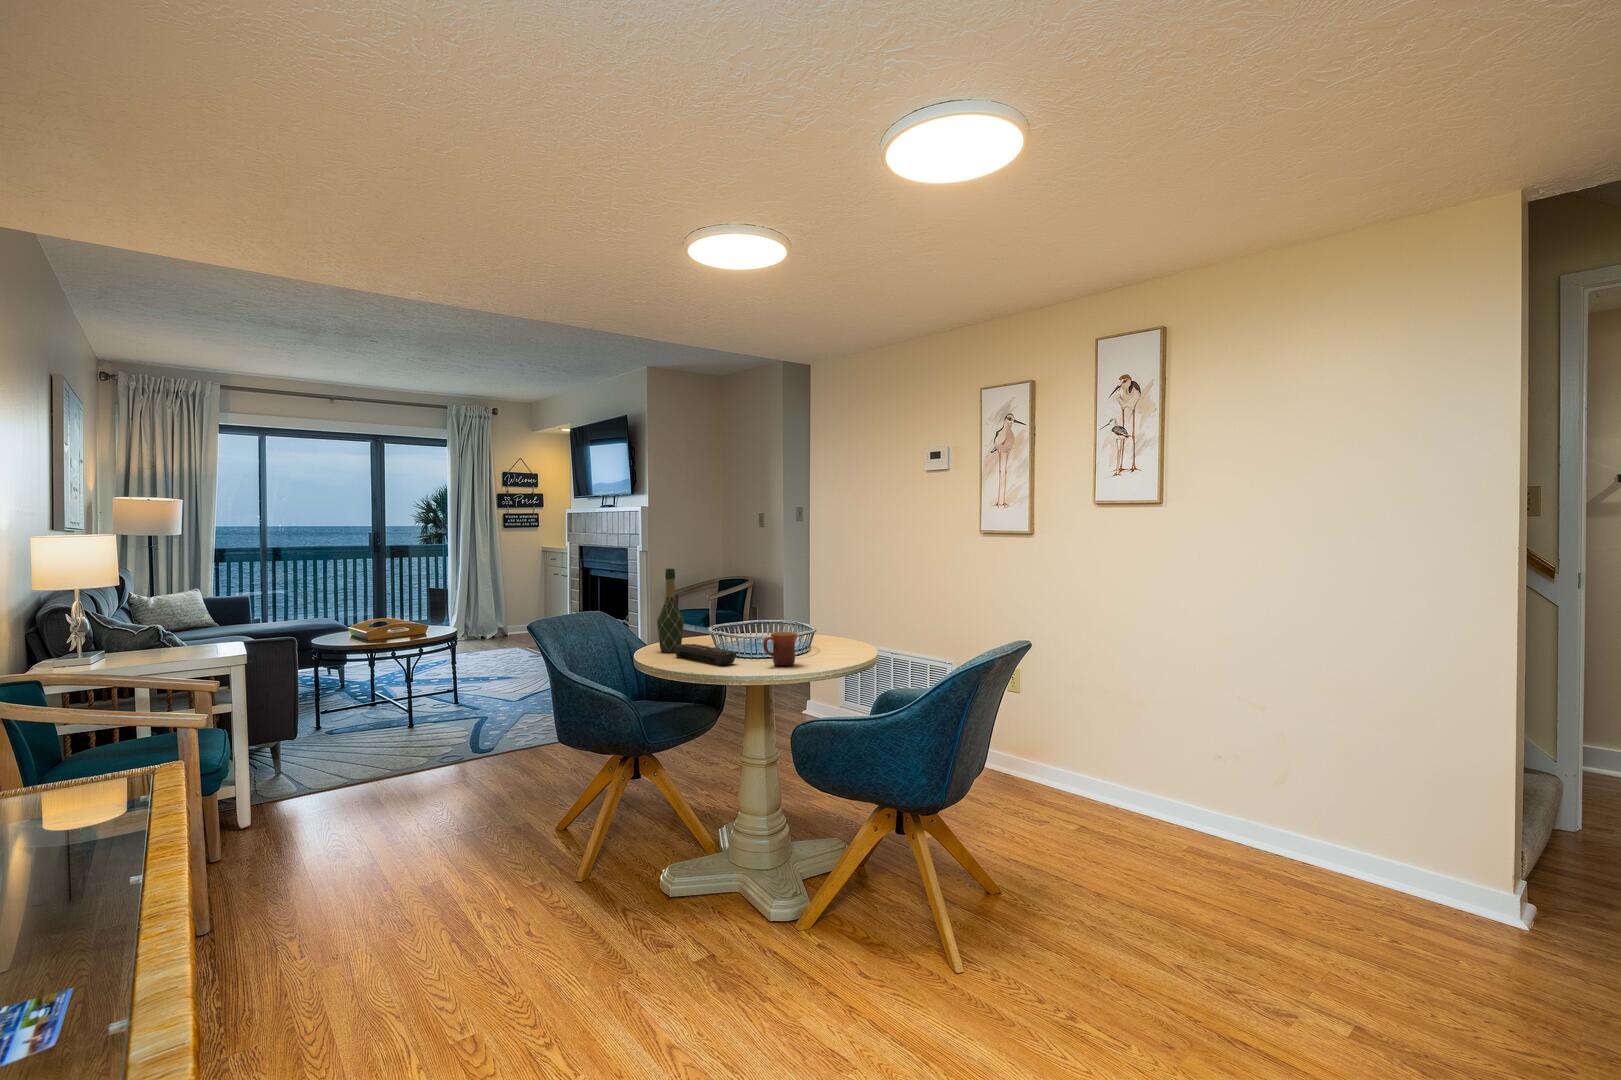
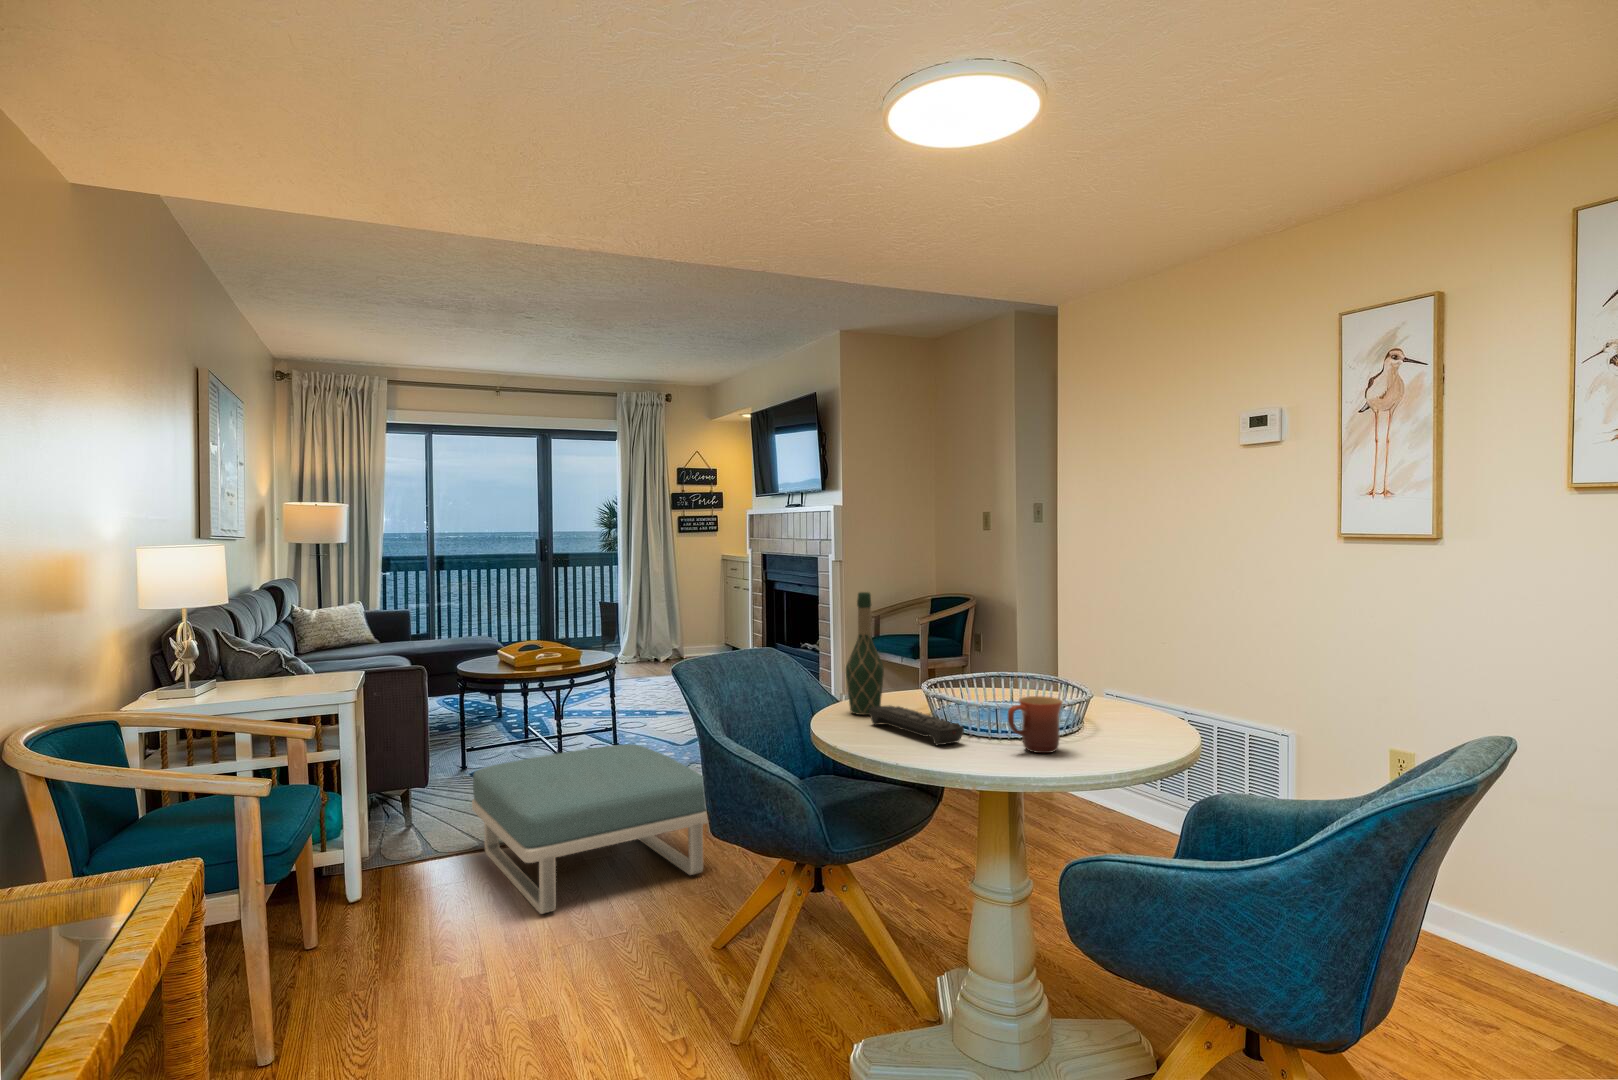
footstool: none [346,694,552,820] -> present [472,744,708,914]

